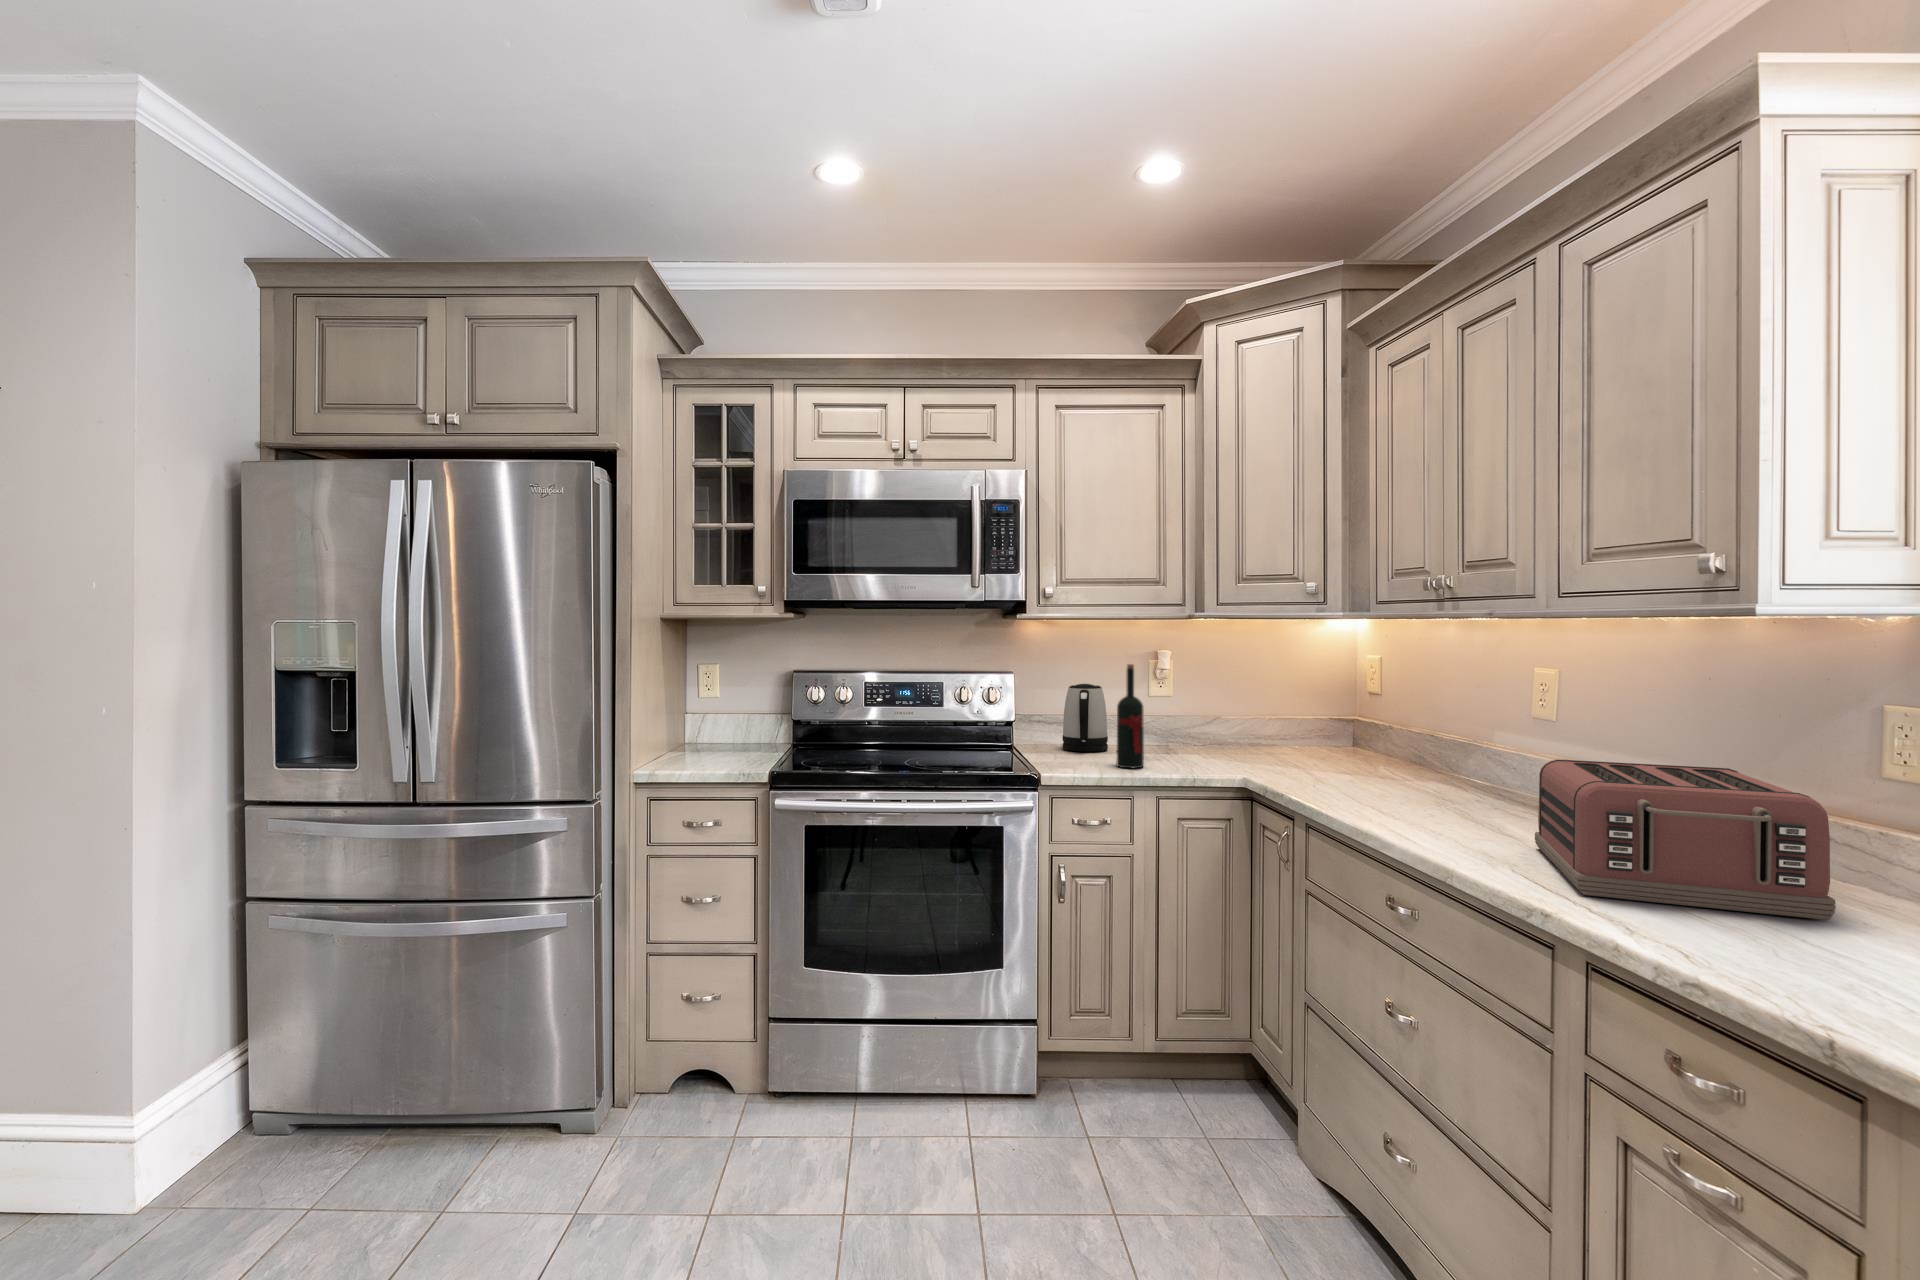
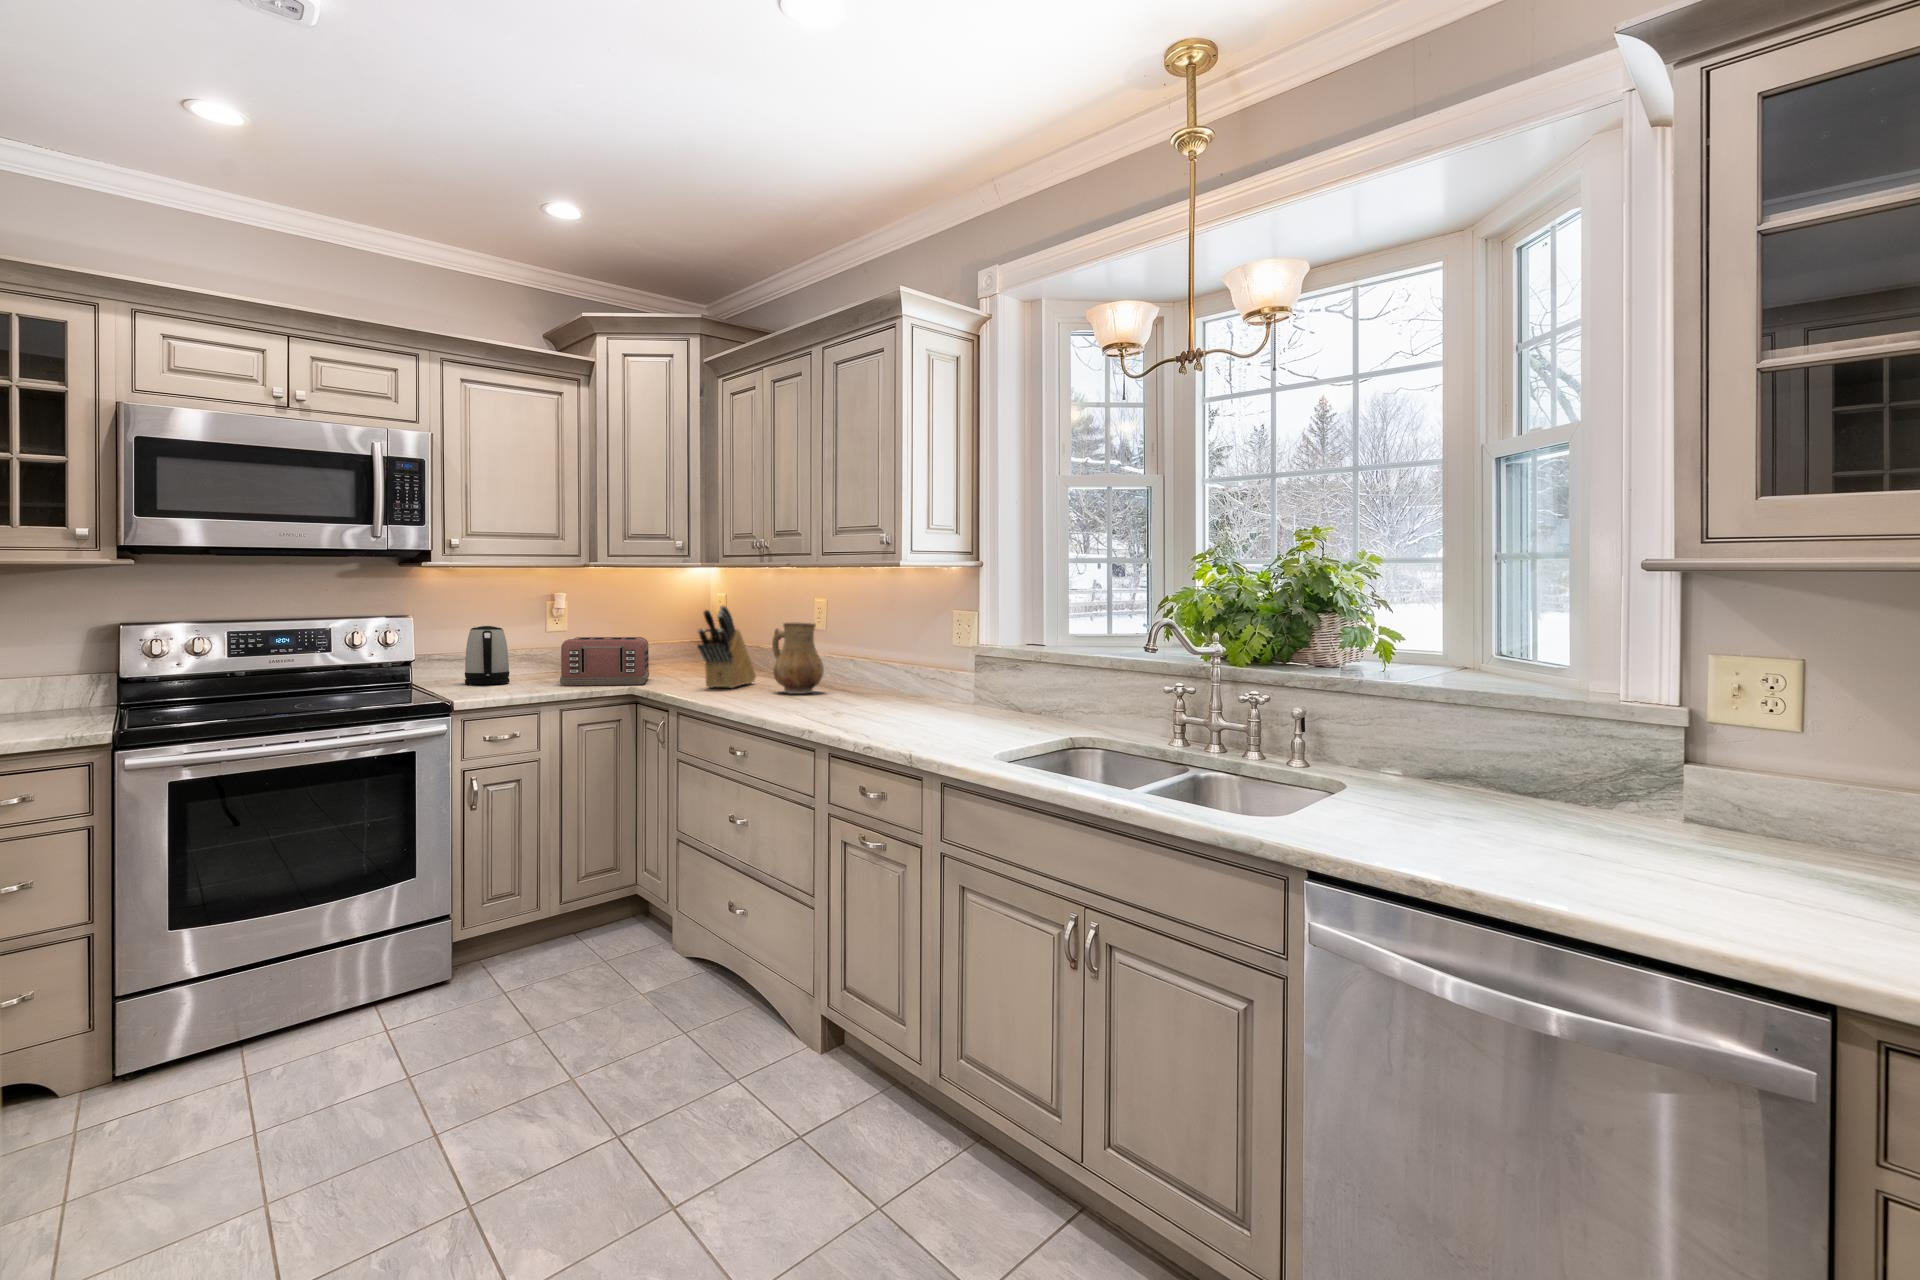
wine bottle: present [1116,664,1144,768] -> none [524,605,548,691]
knife block: none [1335,667,1423,787] -> present [697,606,756,688]
ceramic pitcher: none [1455,698,1551,814] -> present [772,623,824,694]
toaster: present [1535,760,1836,920] -> present [560,637,649,686]

